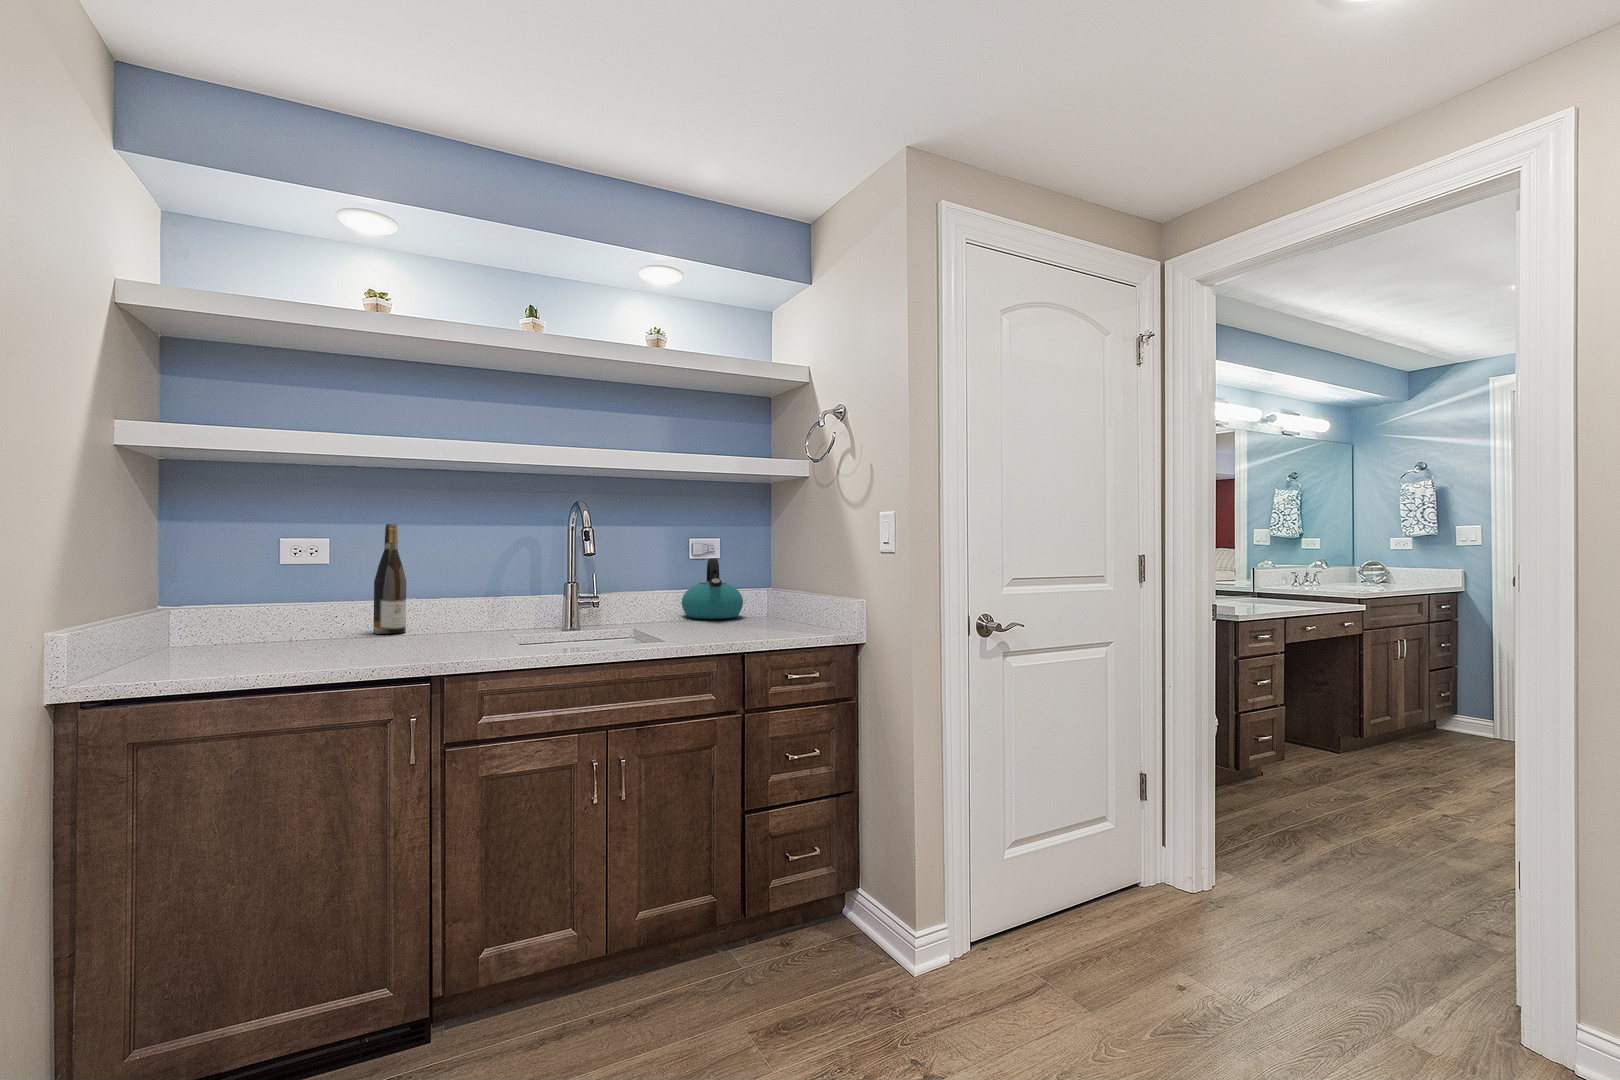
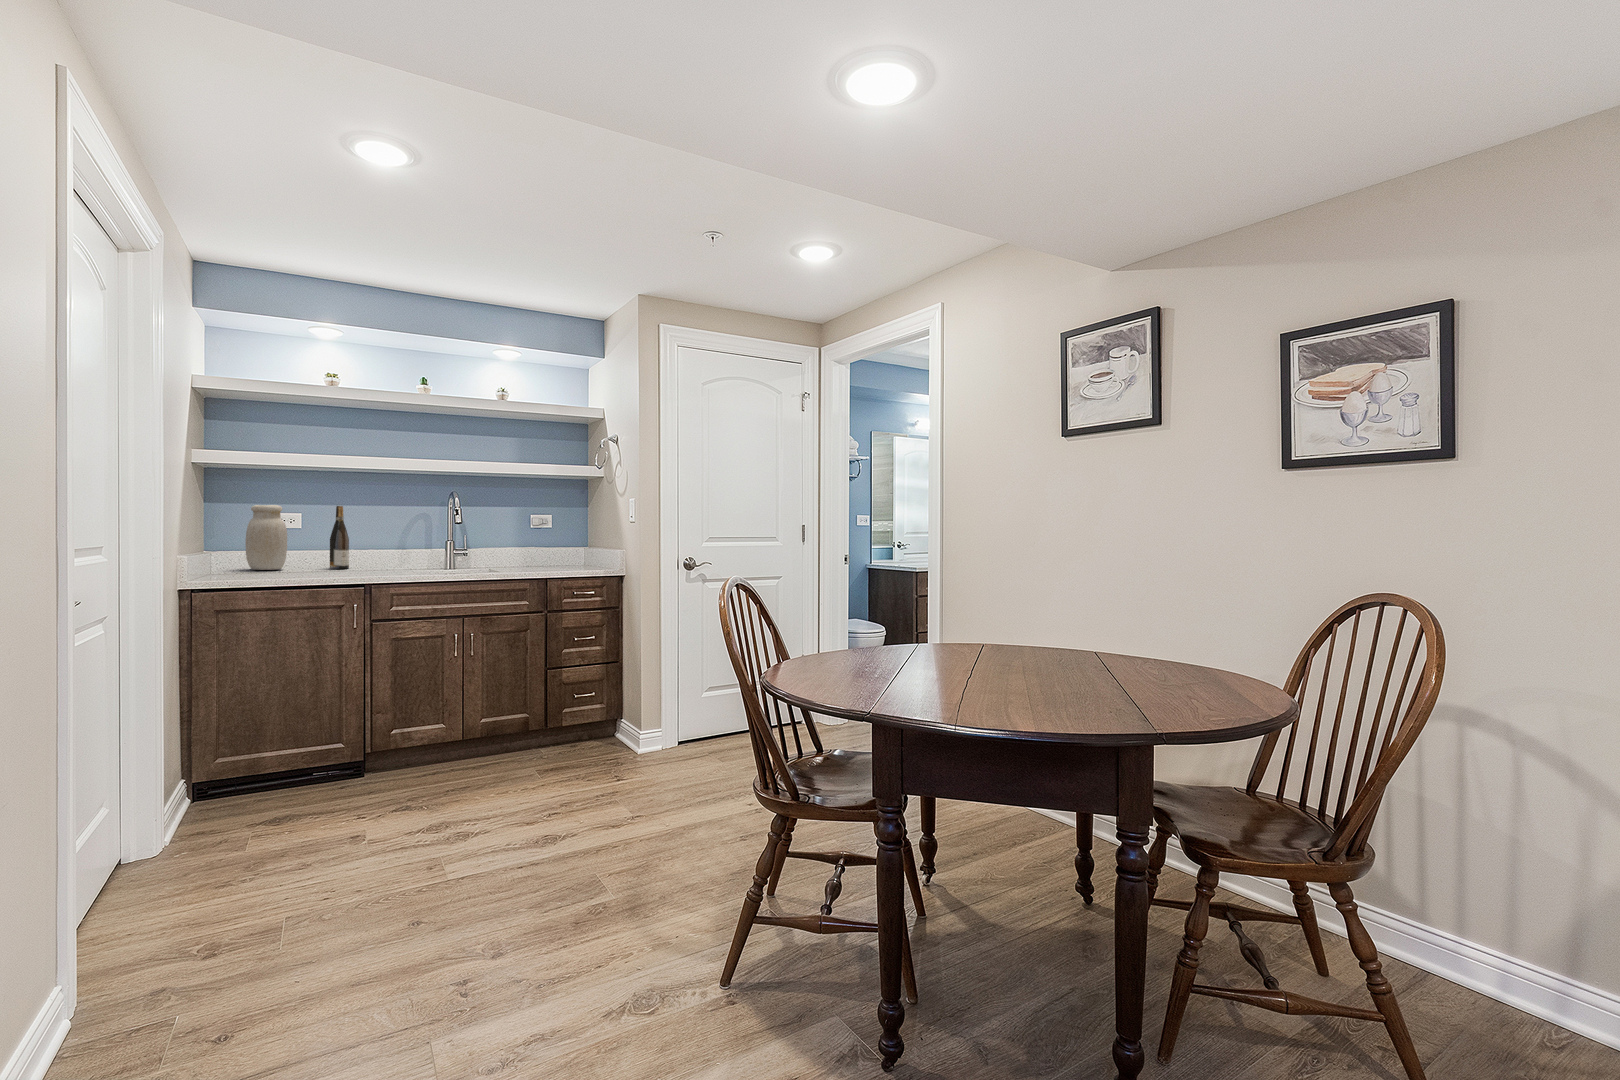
jar: none [228,523,301,639] -> present [246,505,287,570]
kettle: present [682,559,743,619] -> none [525,528,565,565]

